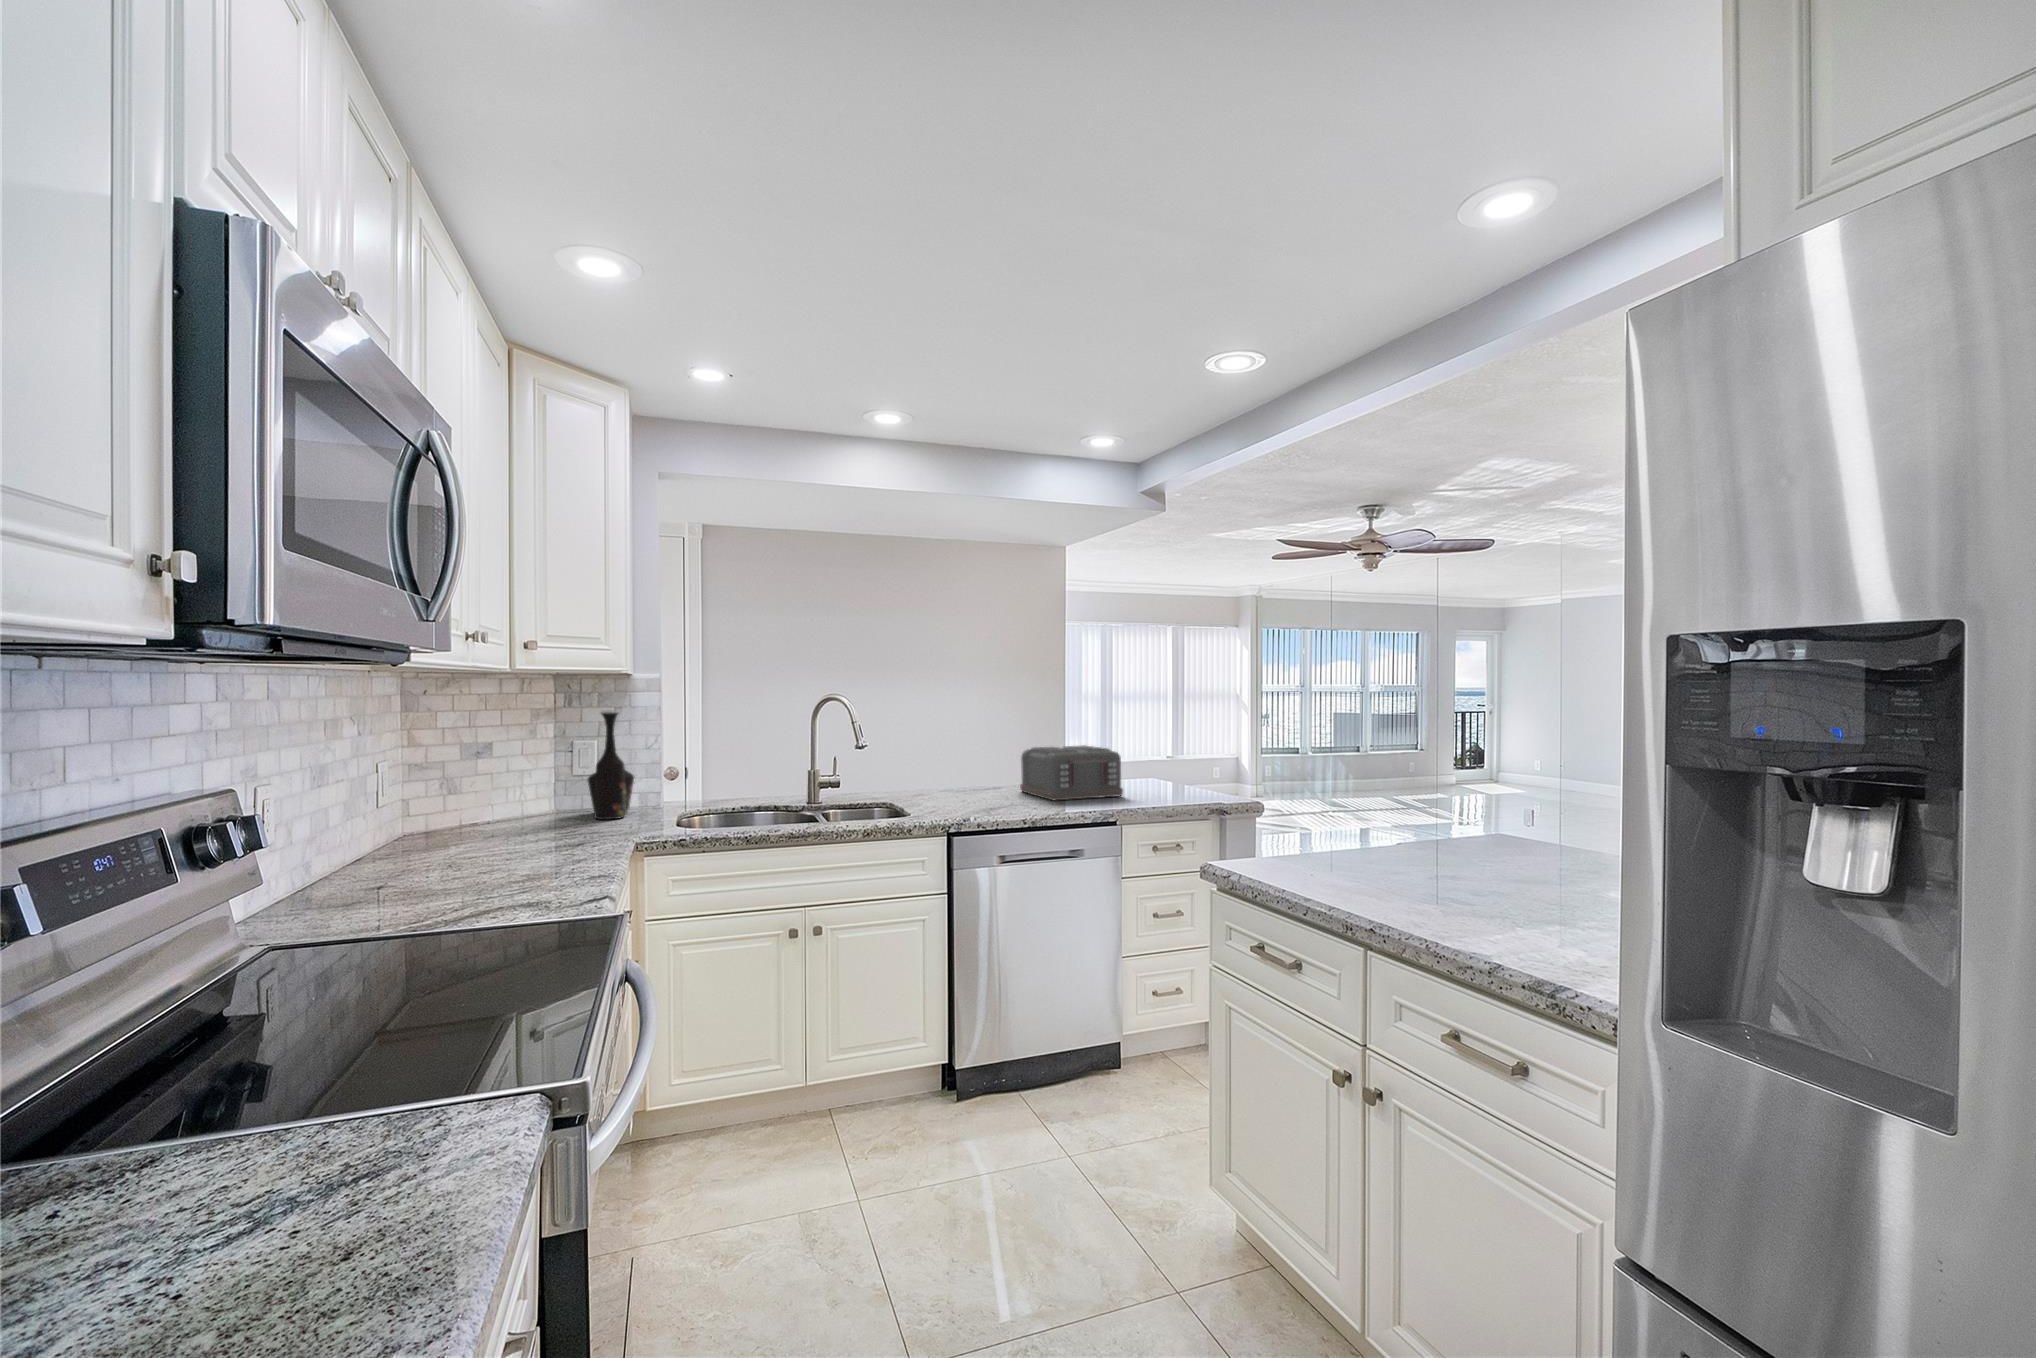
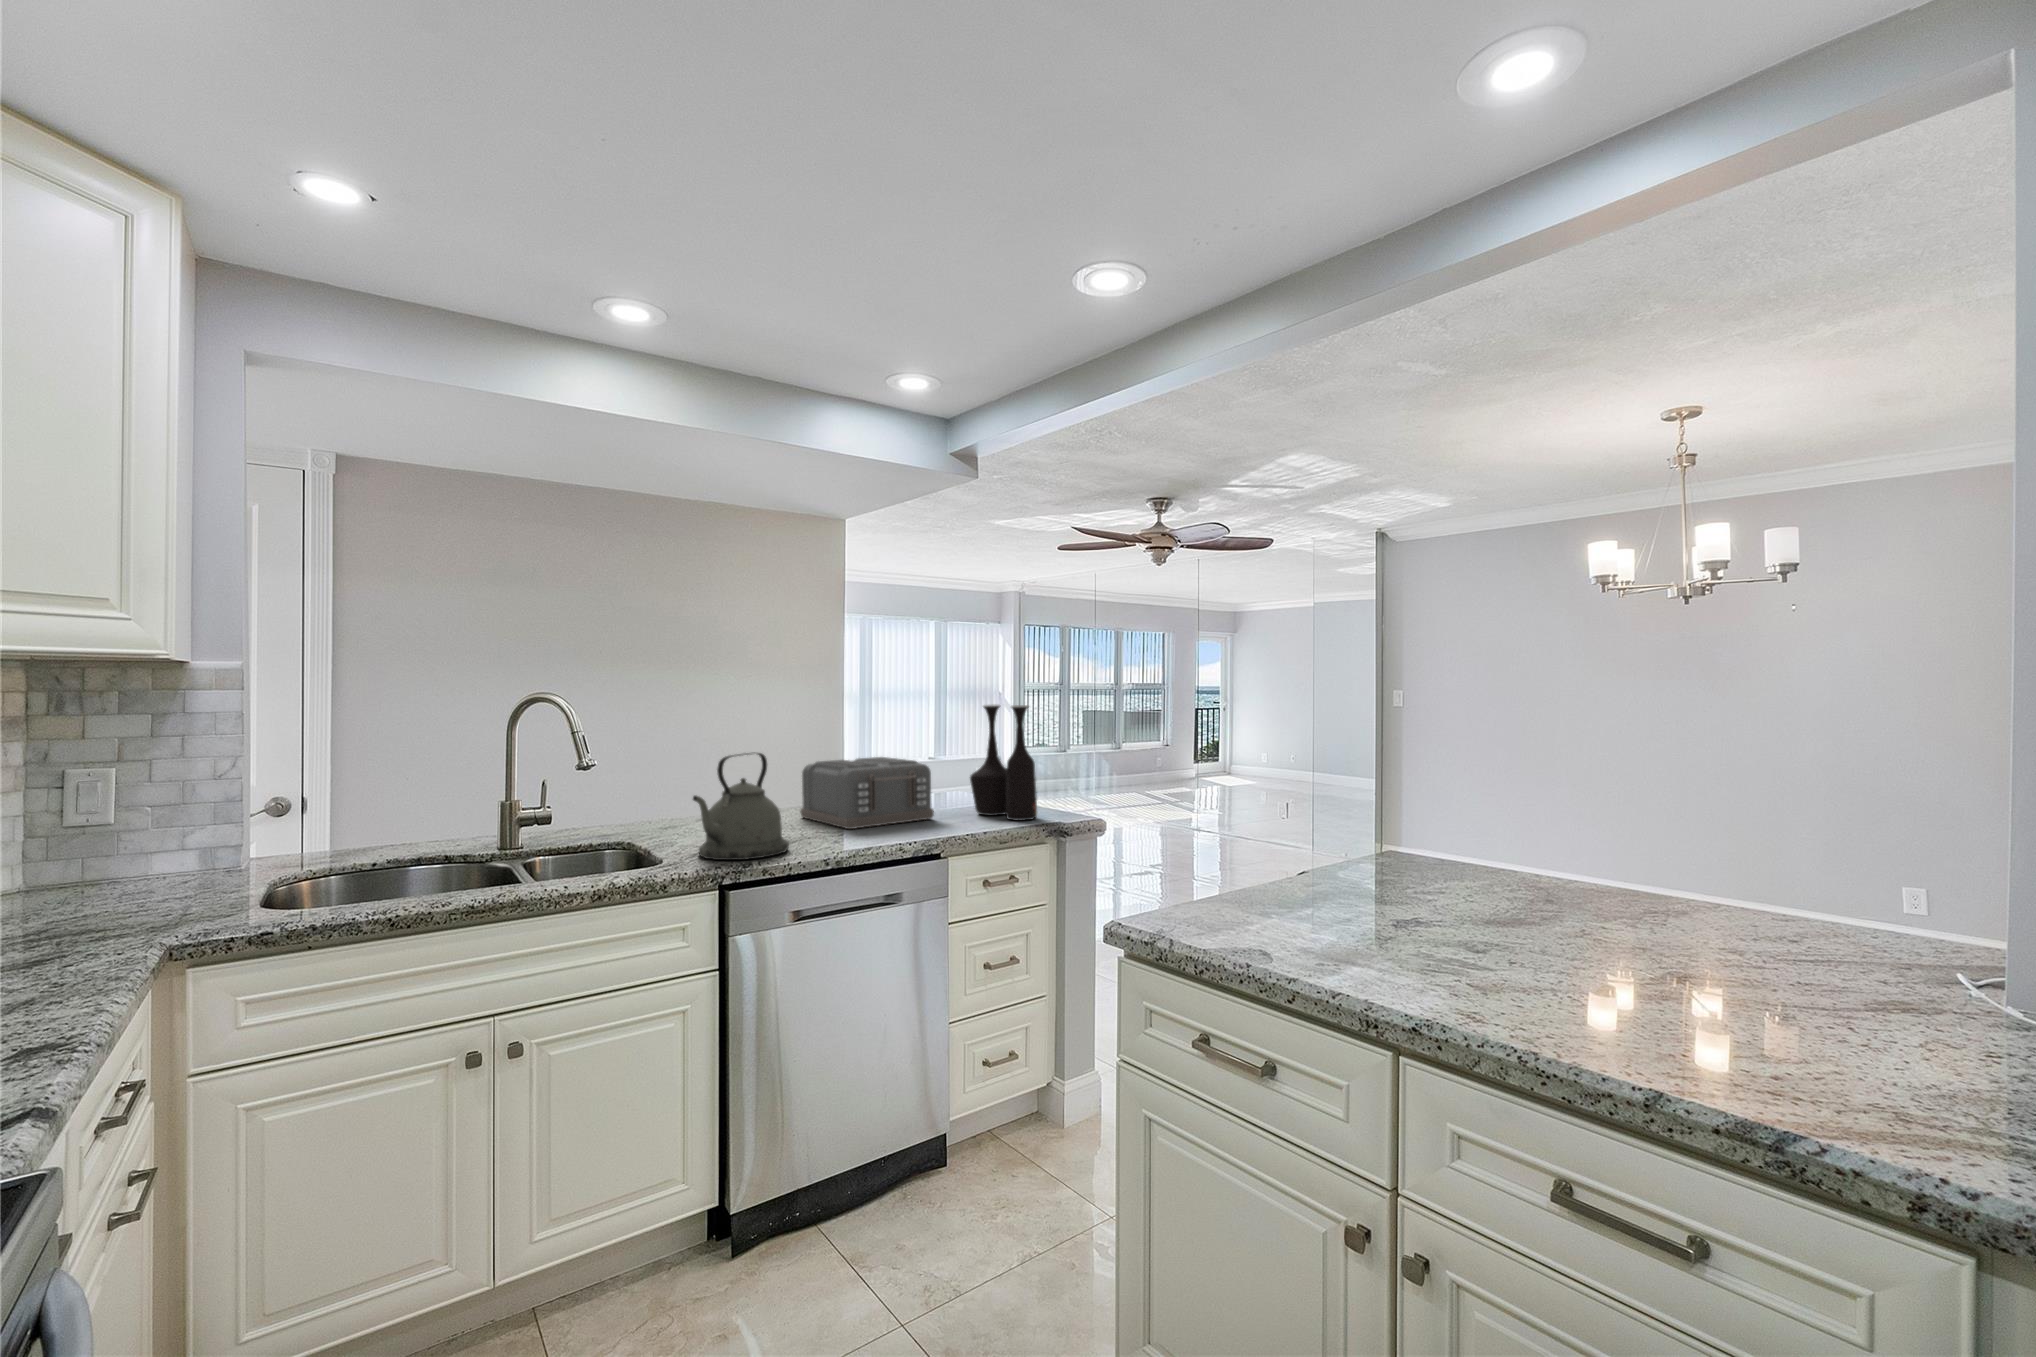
vase: present [588,711,634,820] -> present [970,705,1037,820]
kettle: none [932,738,1003,816] -> present [693,753,789,860]

